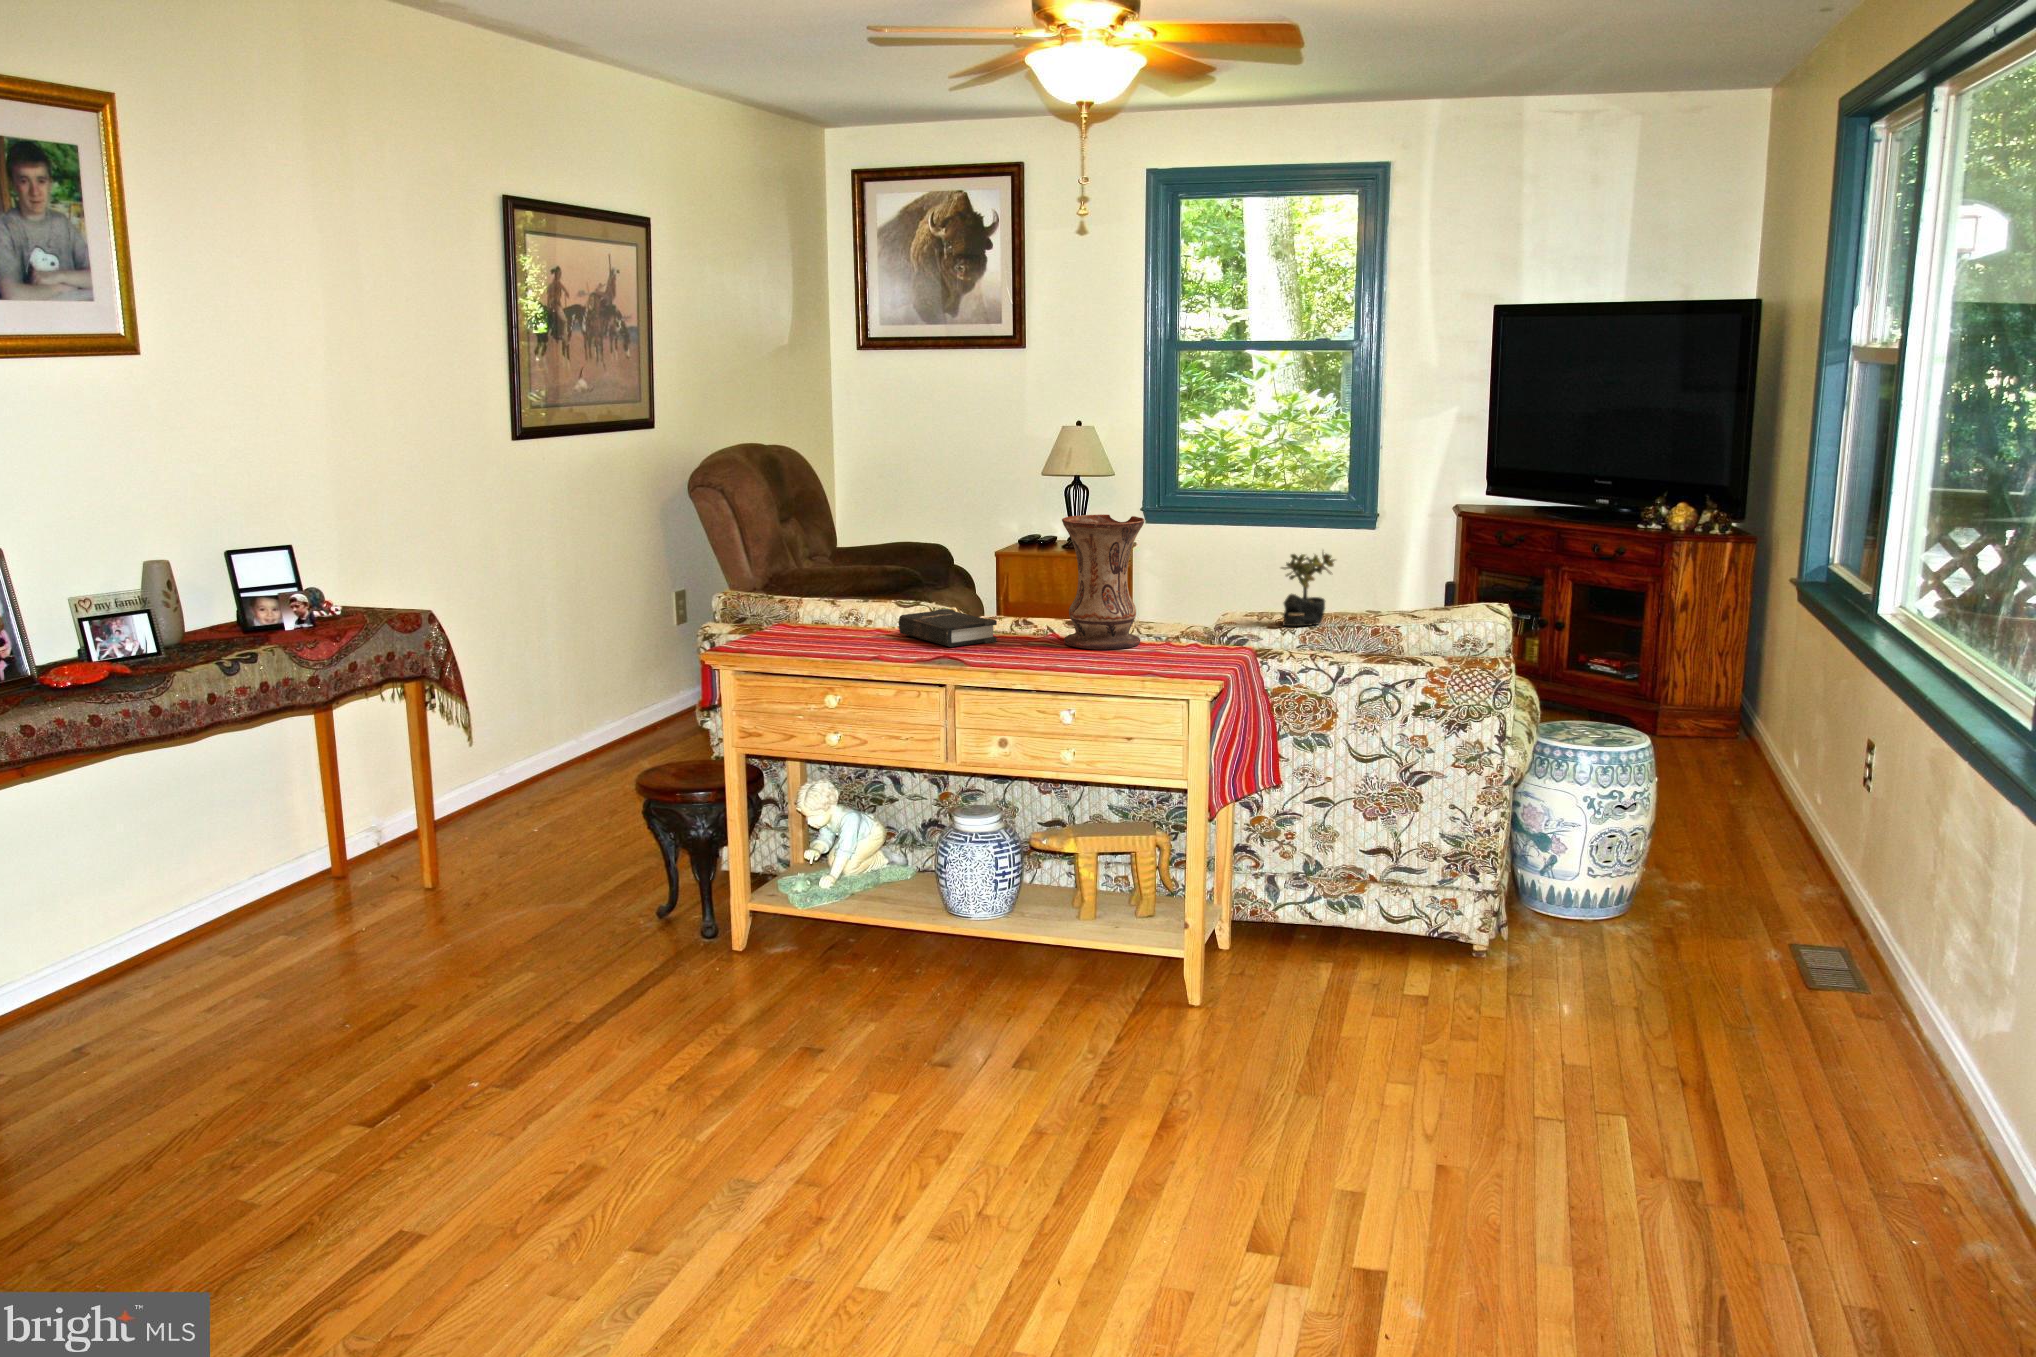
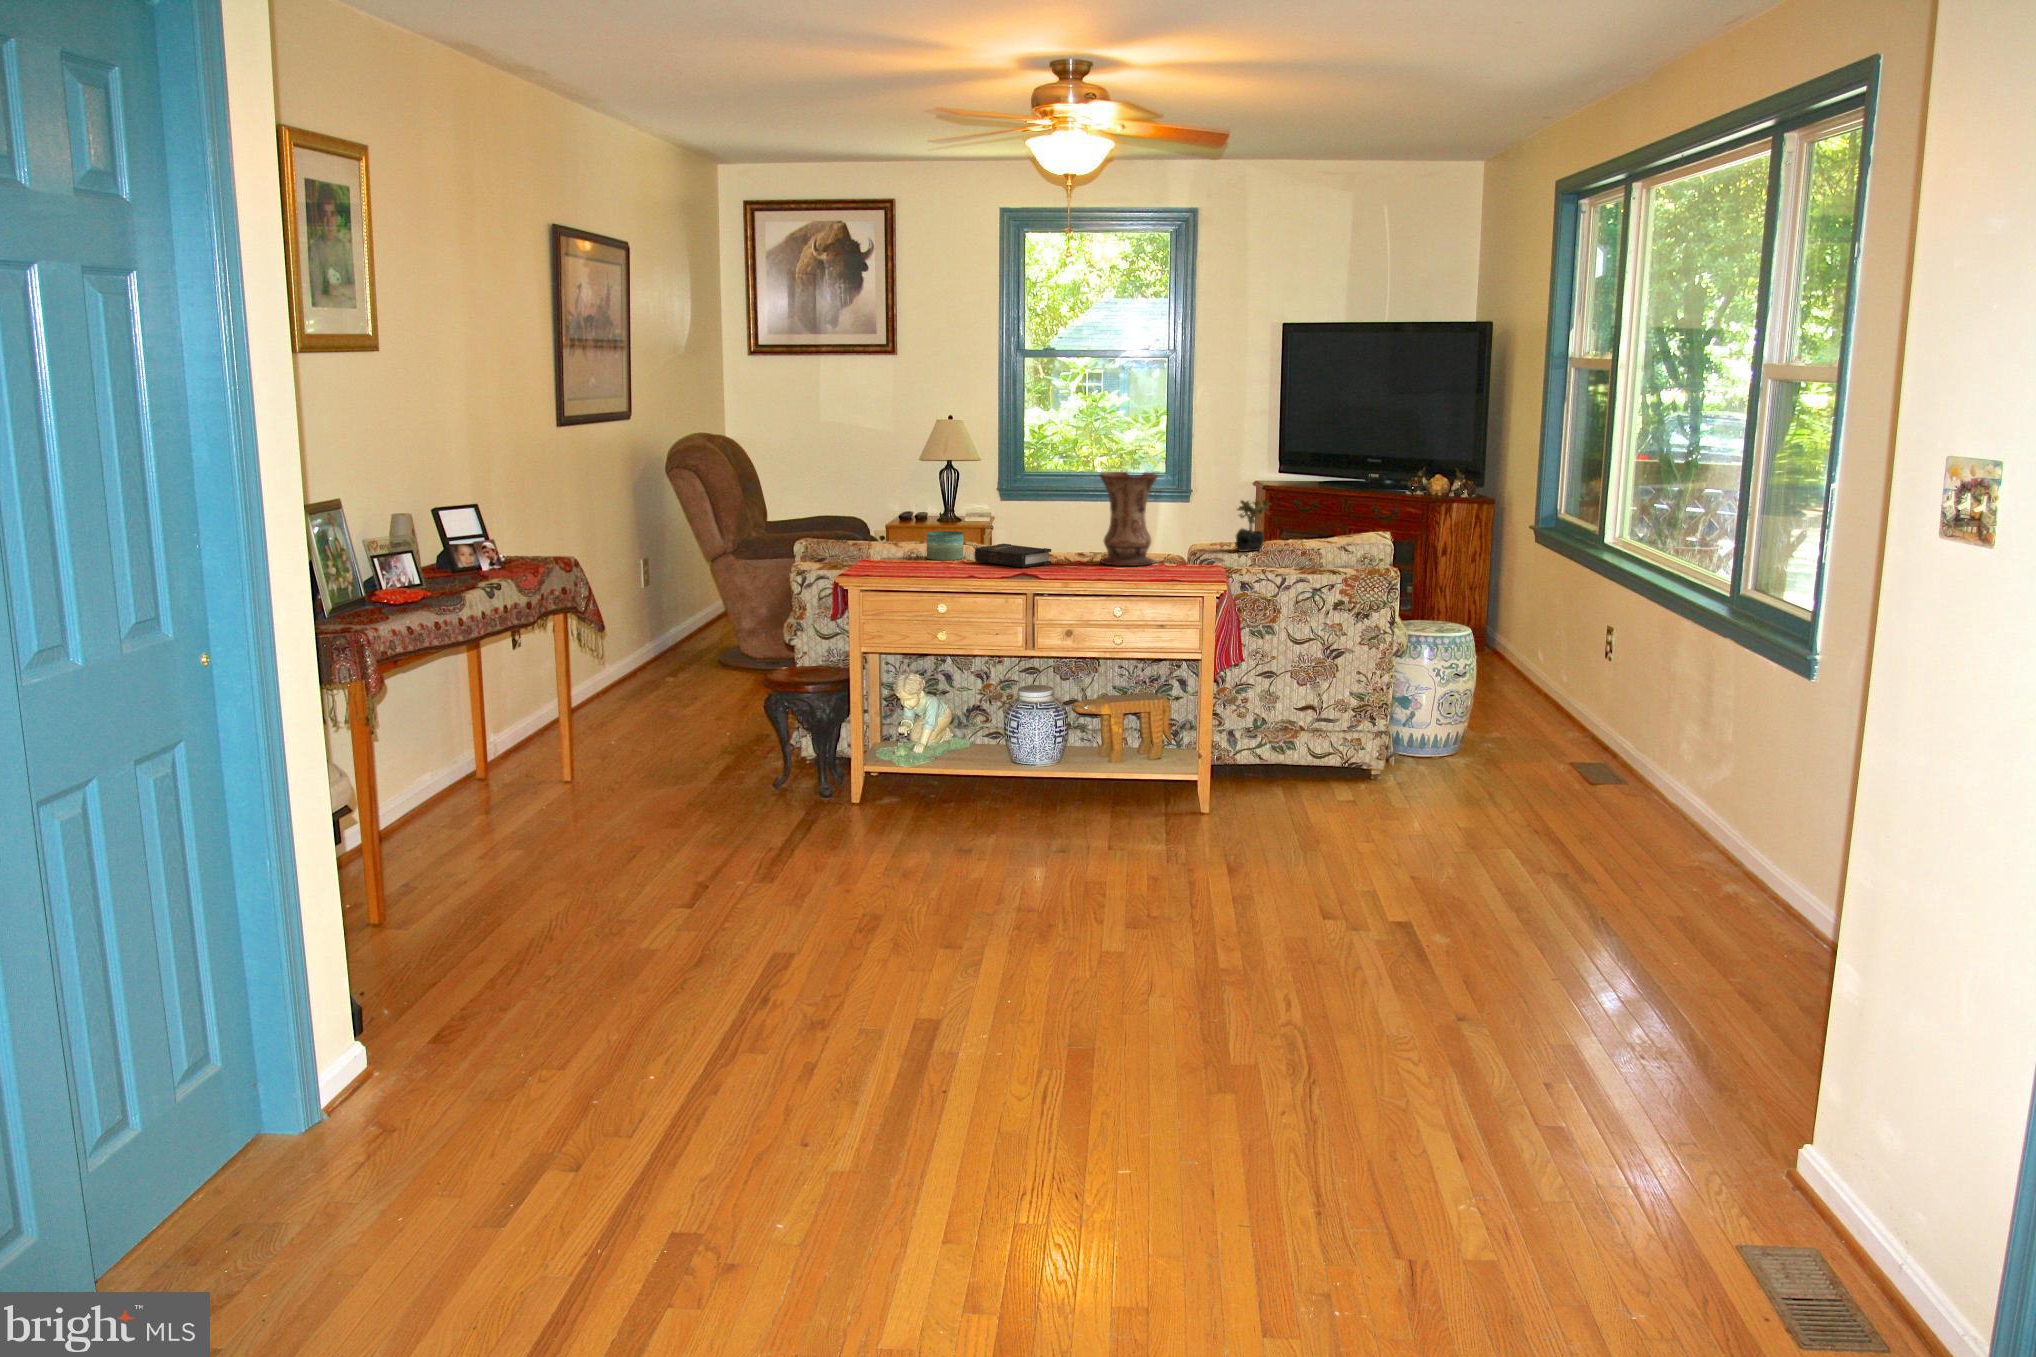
candle: none [849,589,899,629] -> present [927,531,963,560]

